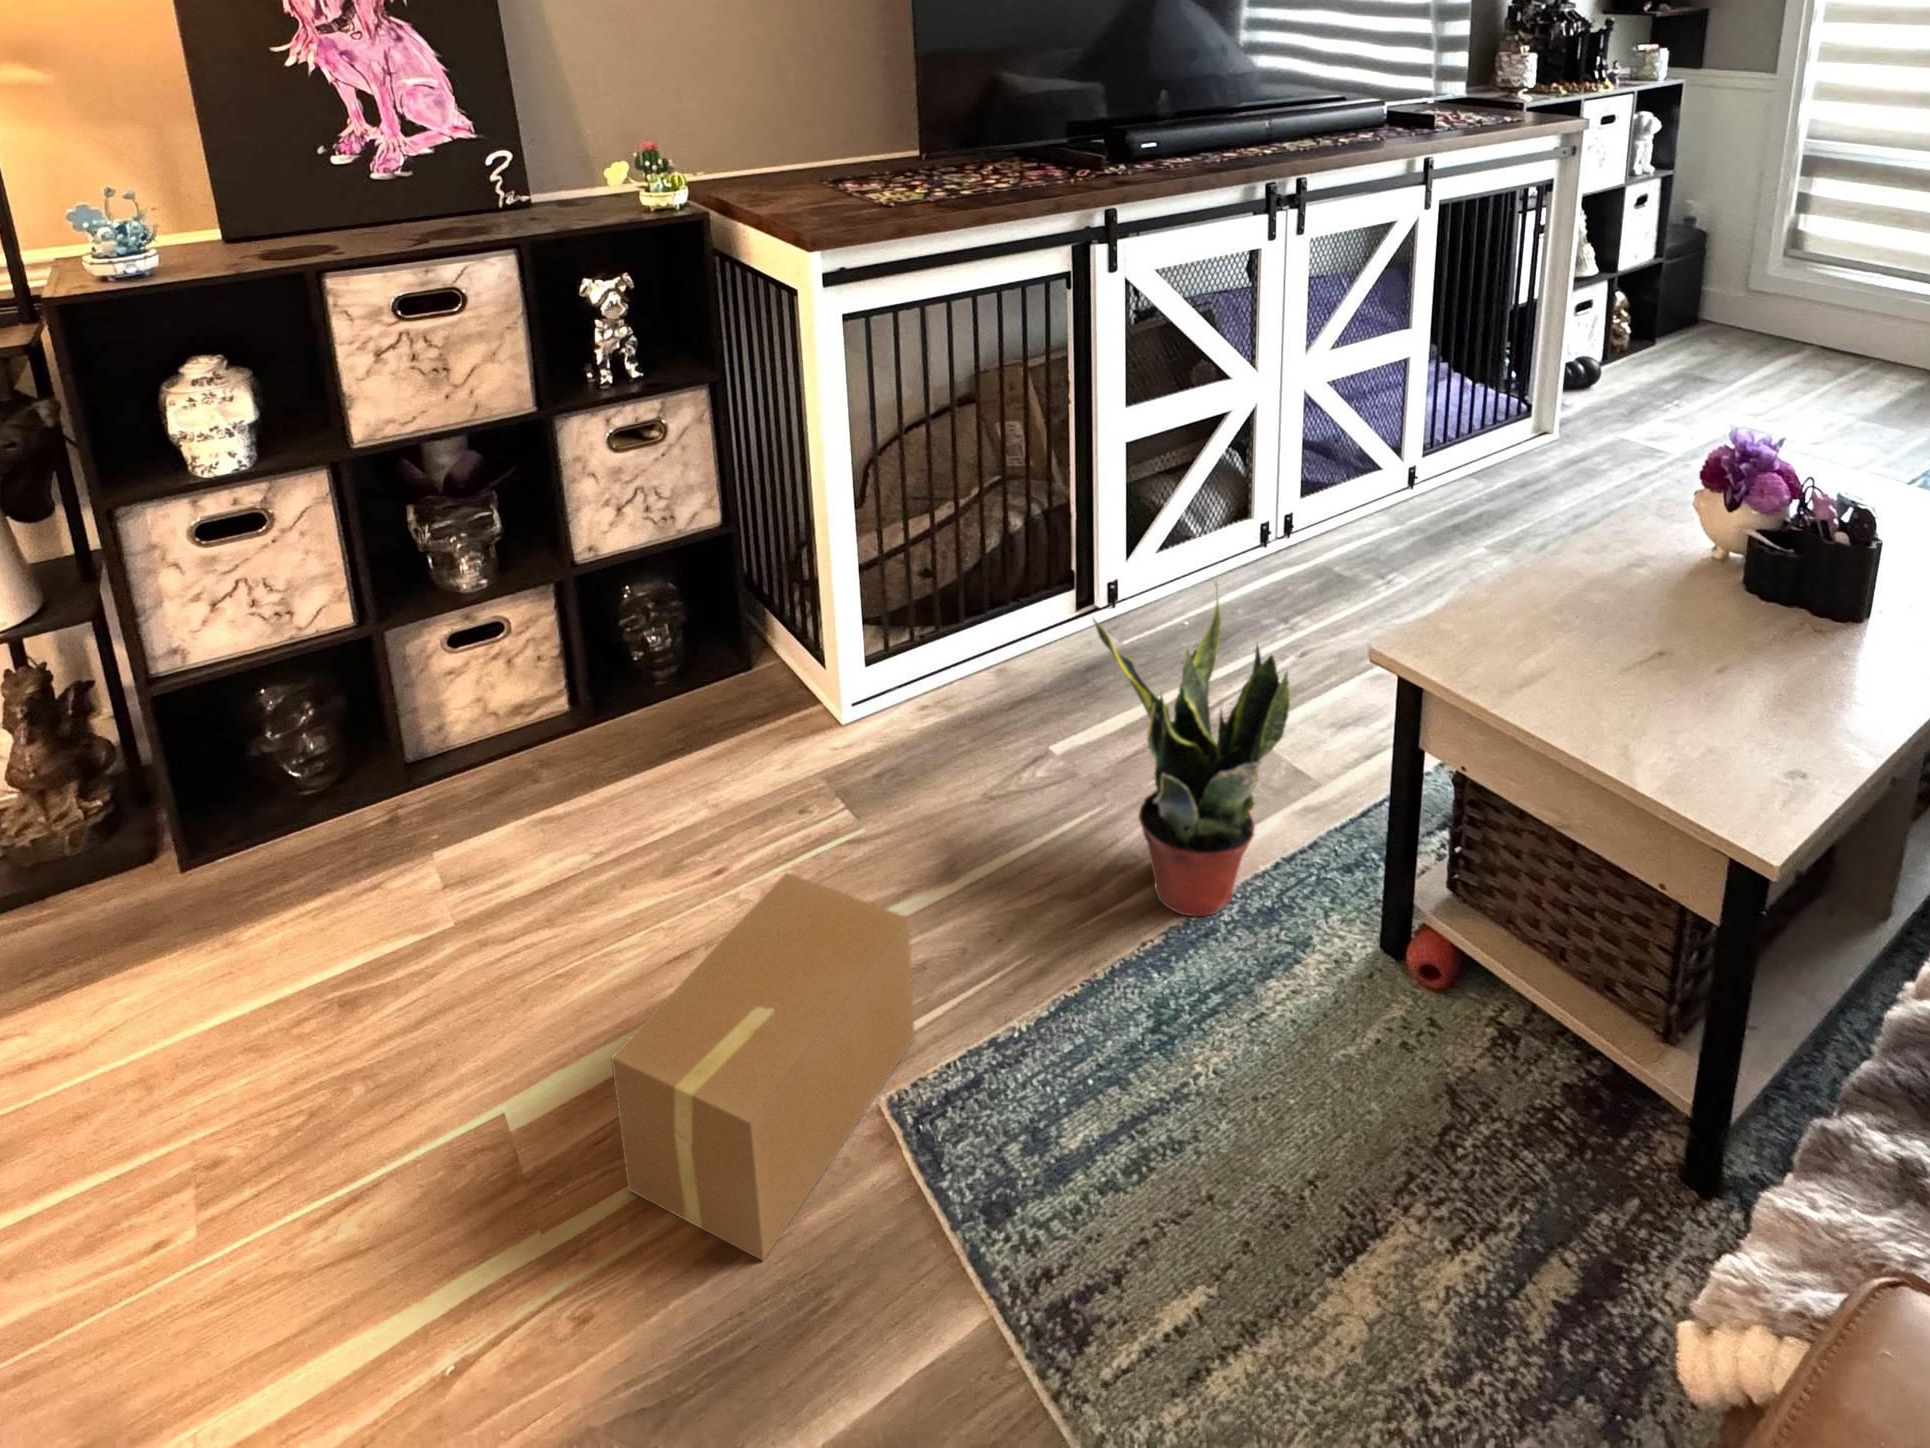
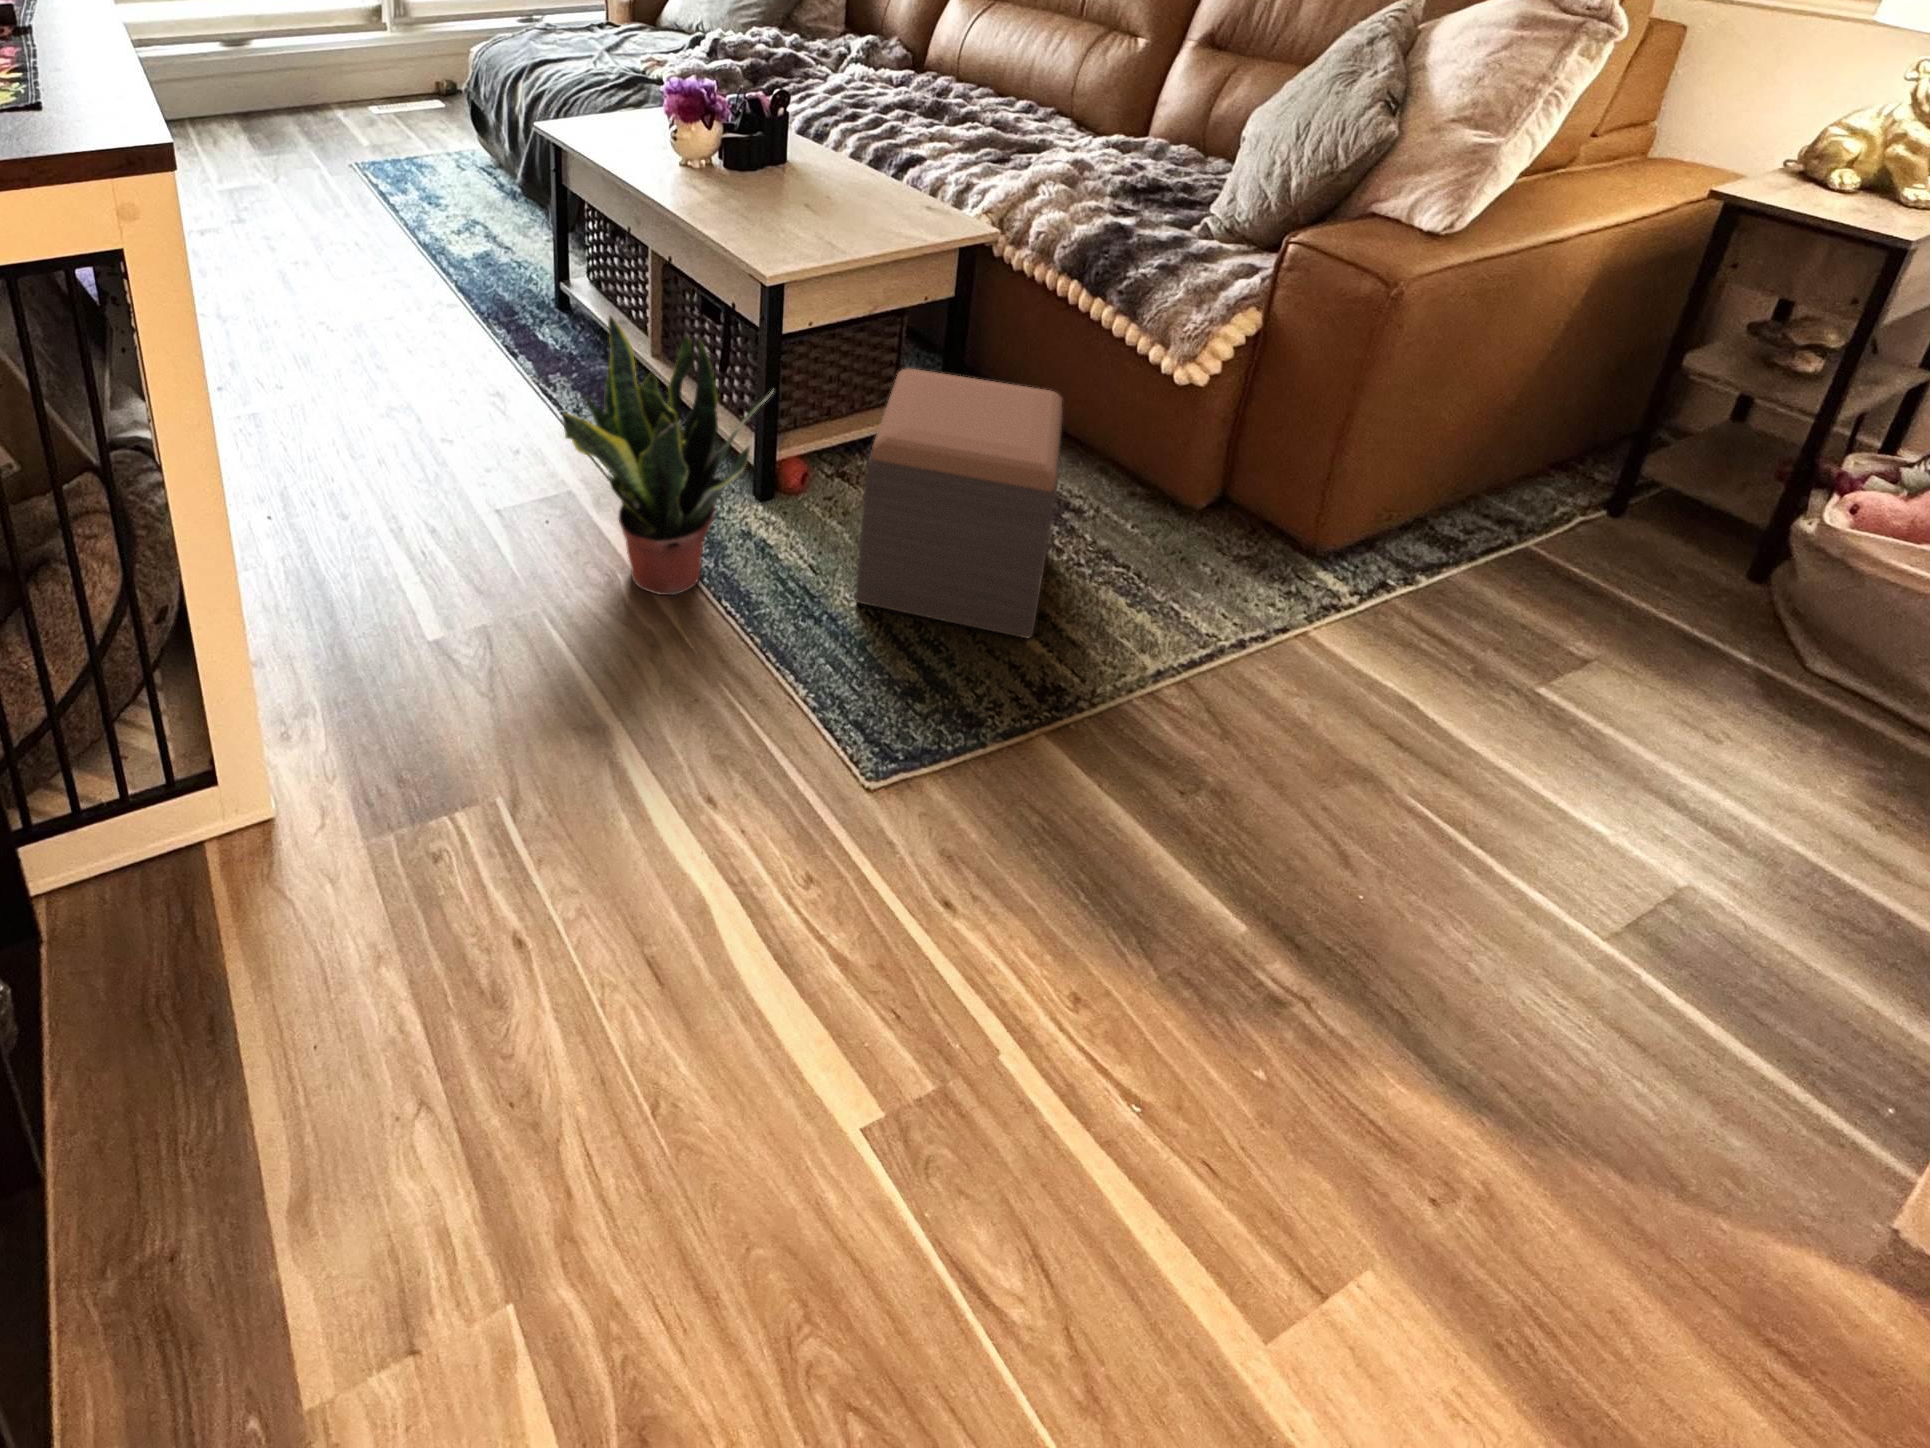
cardboard box: present [611,873,915,1261] -> none [729,655,1034,984]
footstool: none [1187,877,1491,1346] -> present [855,369,1063,639]

